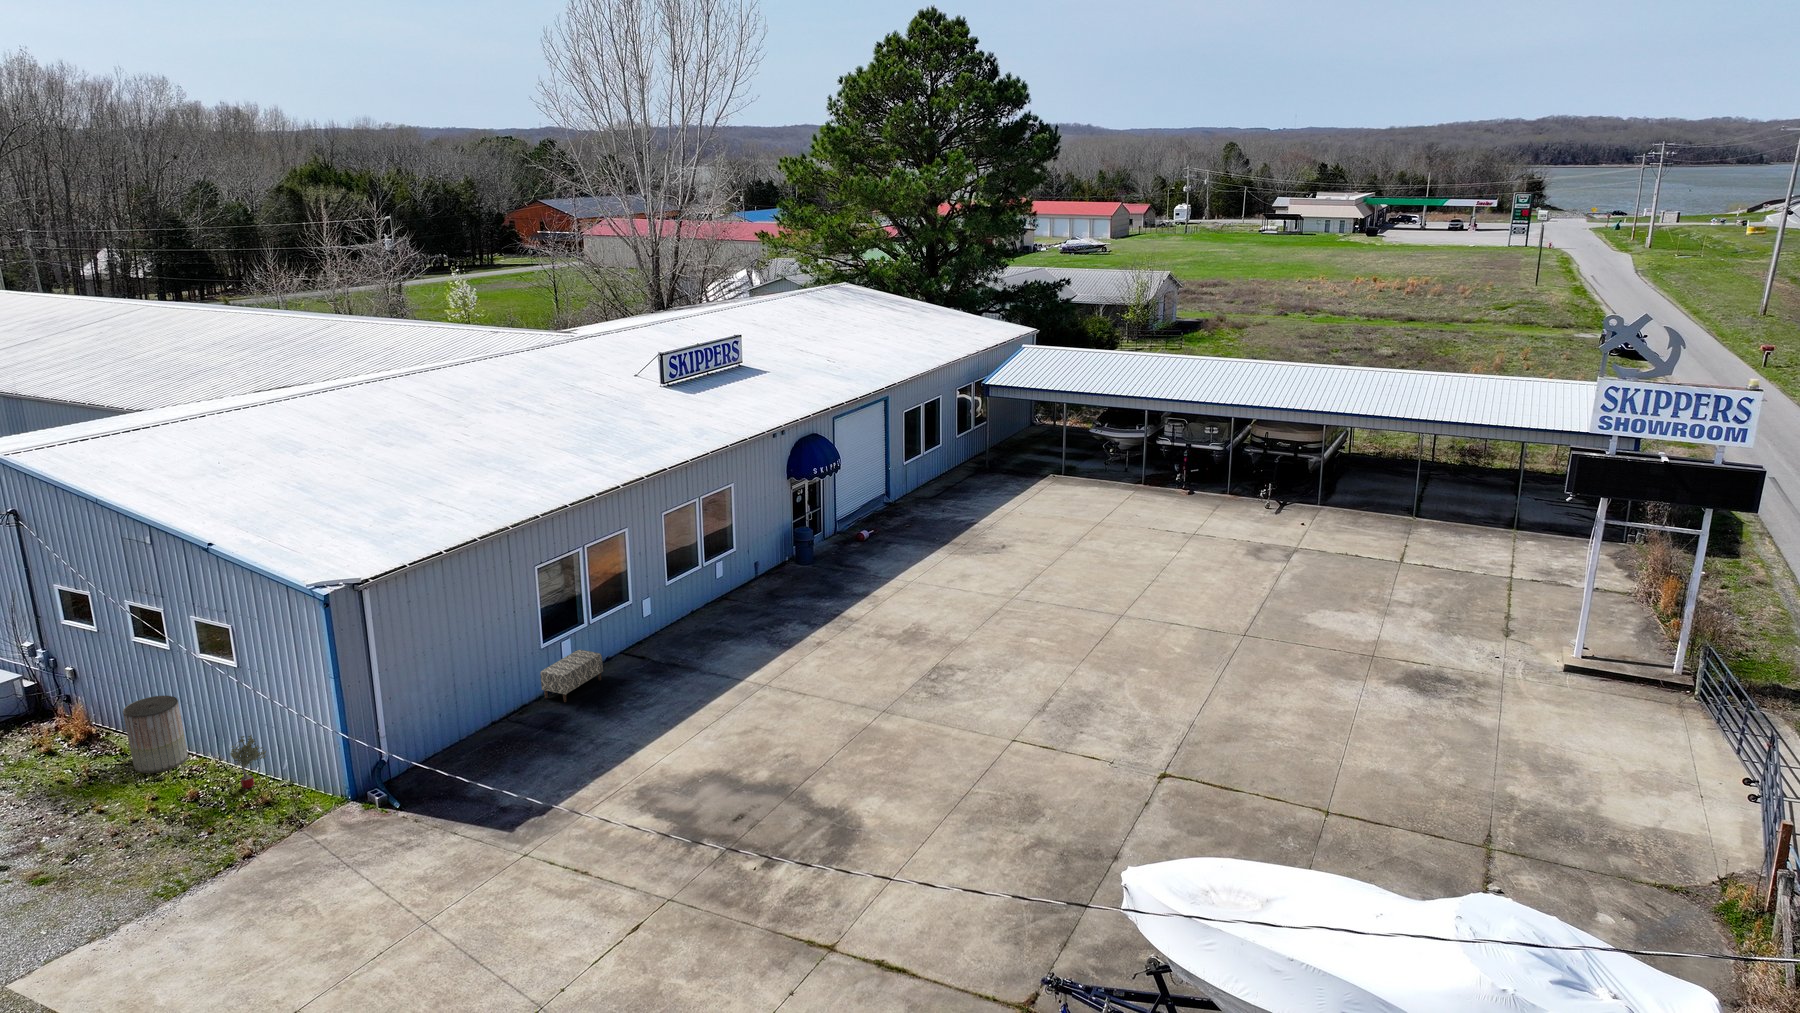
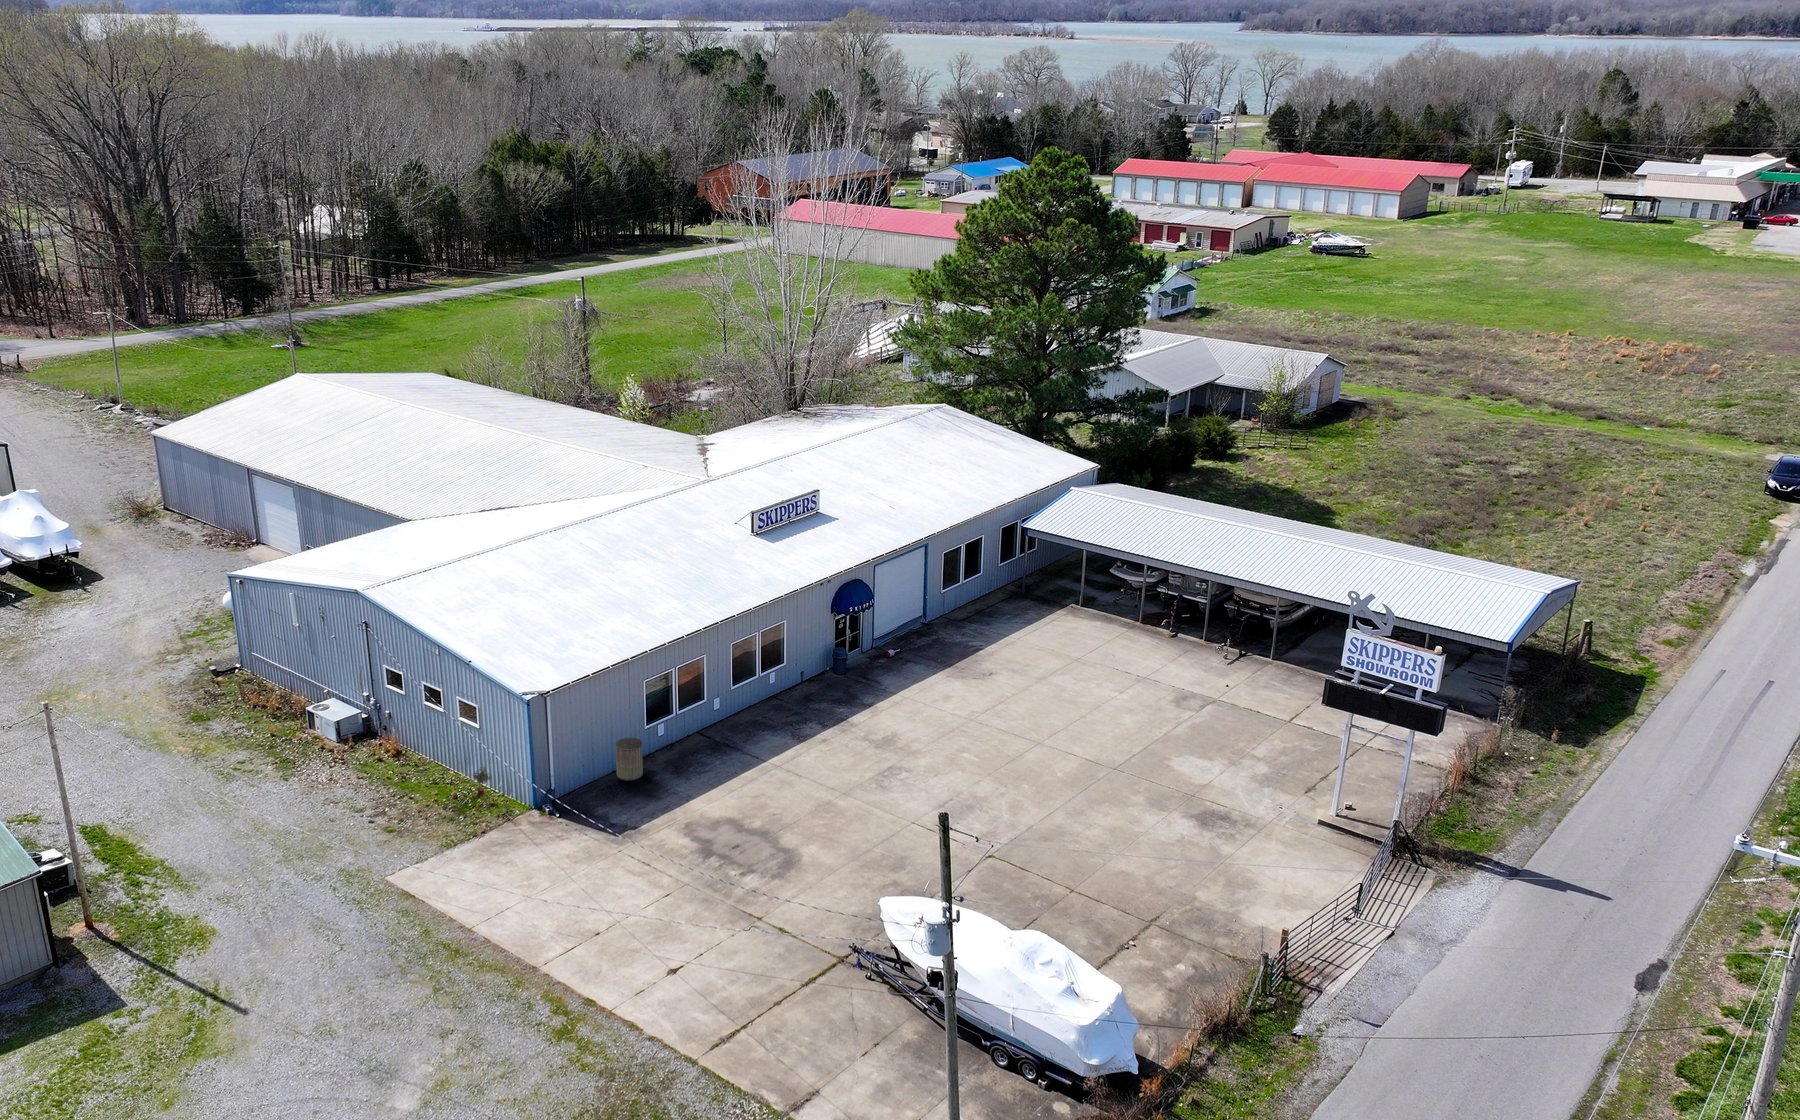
bench: present [540,650,603,702] -> none [645,730,683,763]
trash can: present [123,696,188,773] -> present [616,738,643,781]

